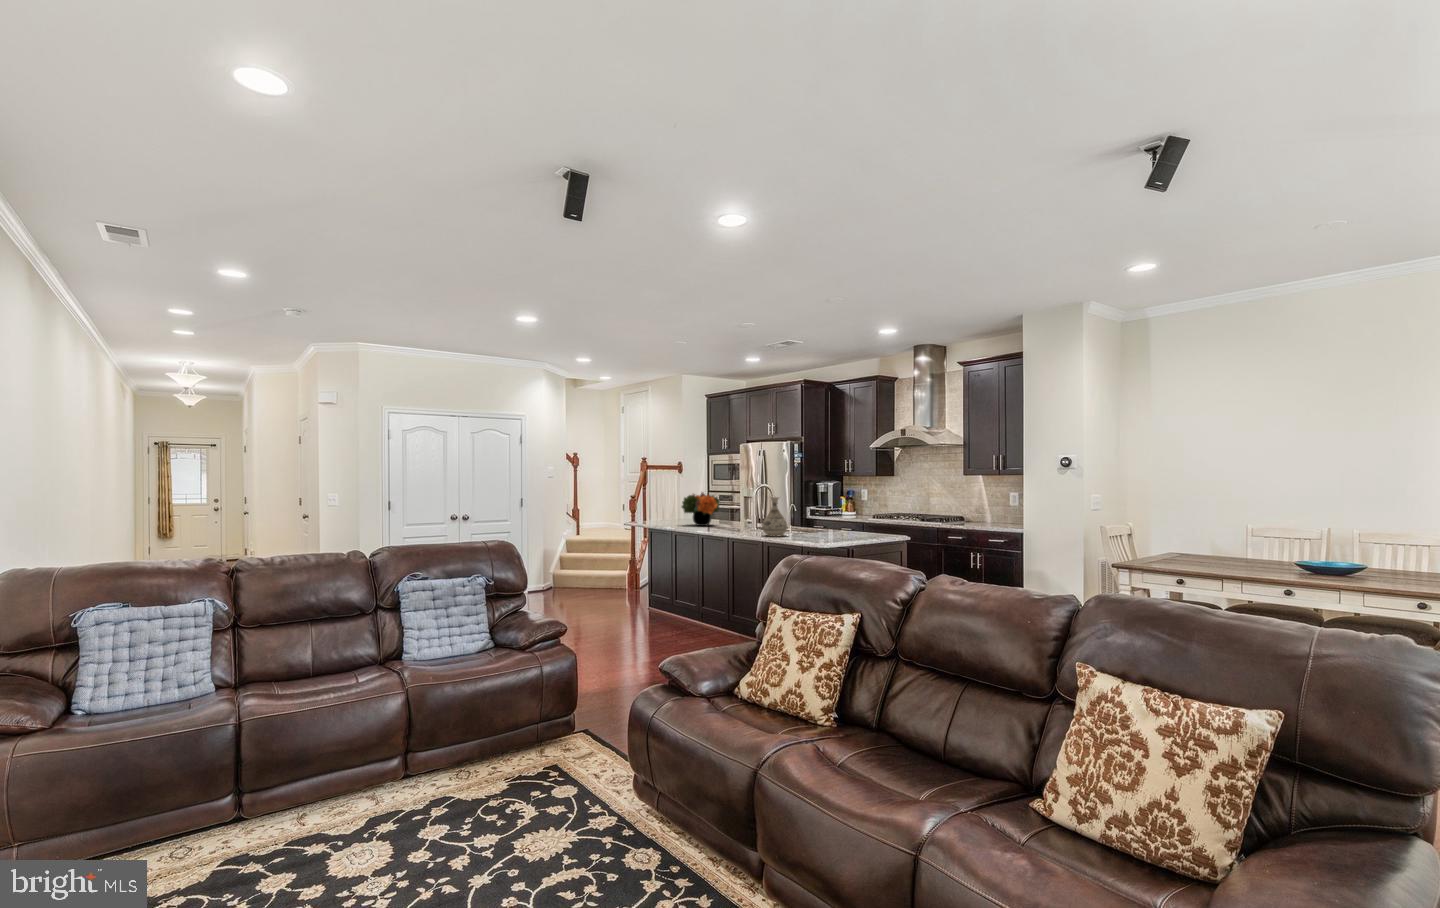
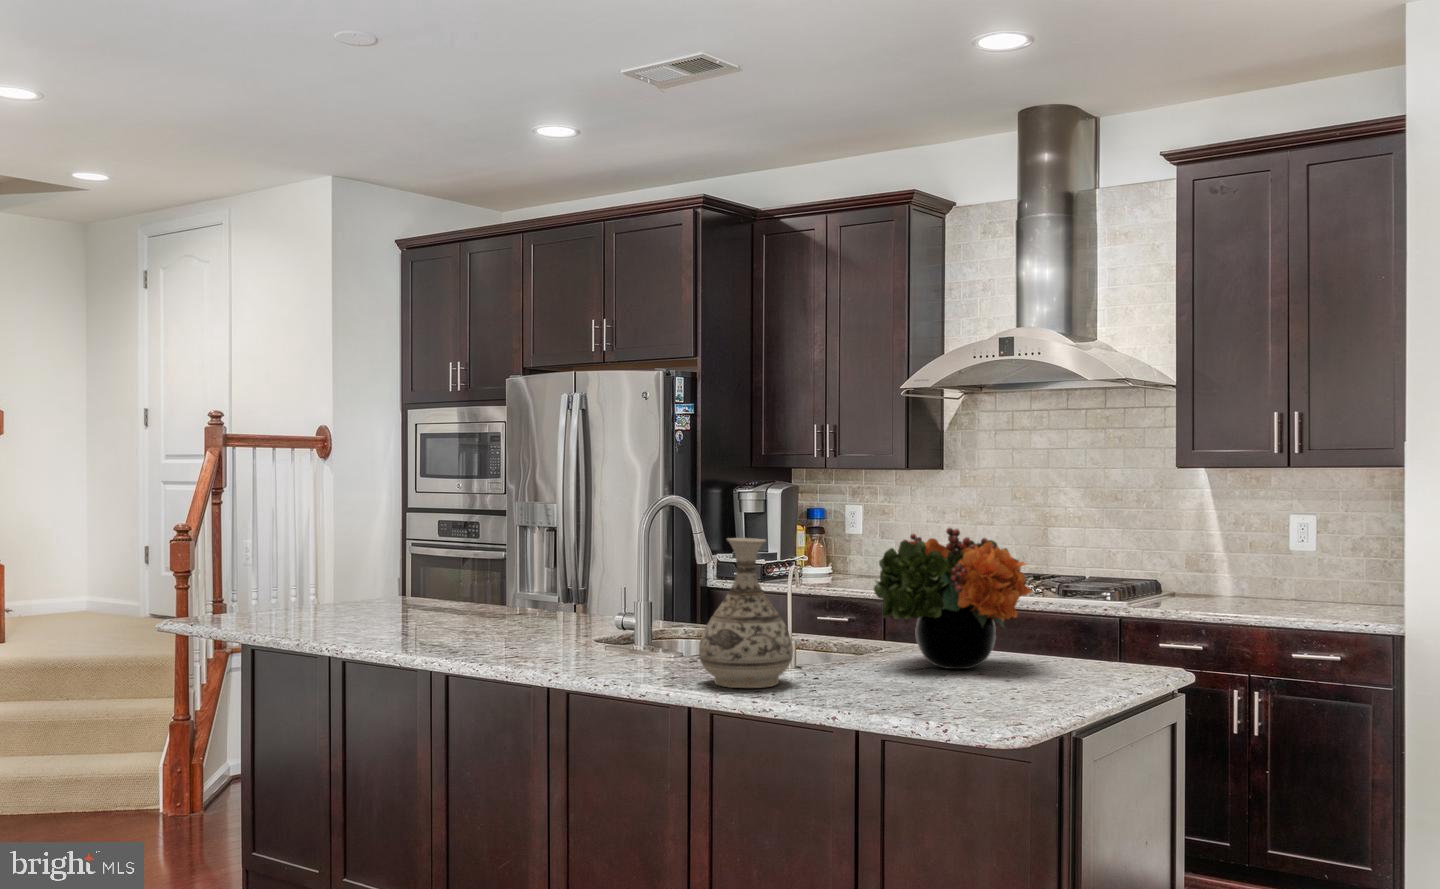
flower arrangement: present [682,492,720,526] -> present [874,528,1032,669]

